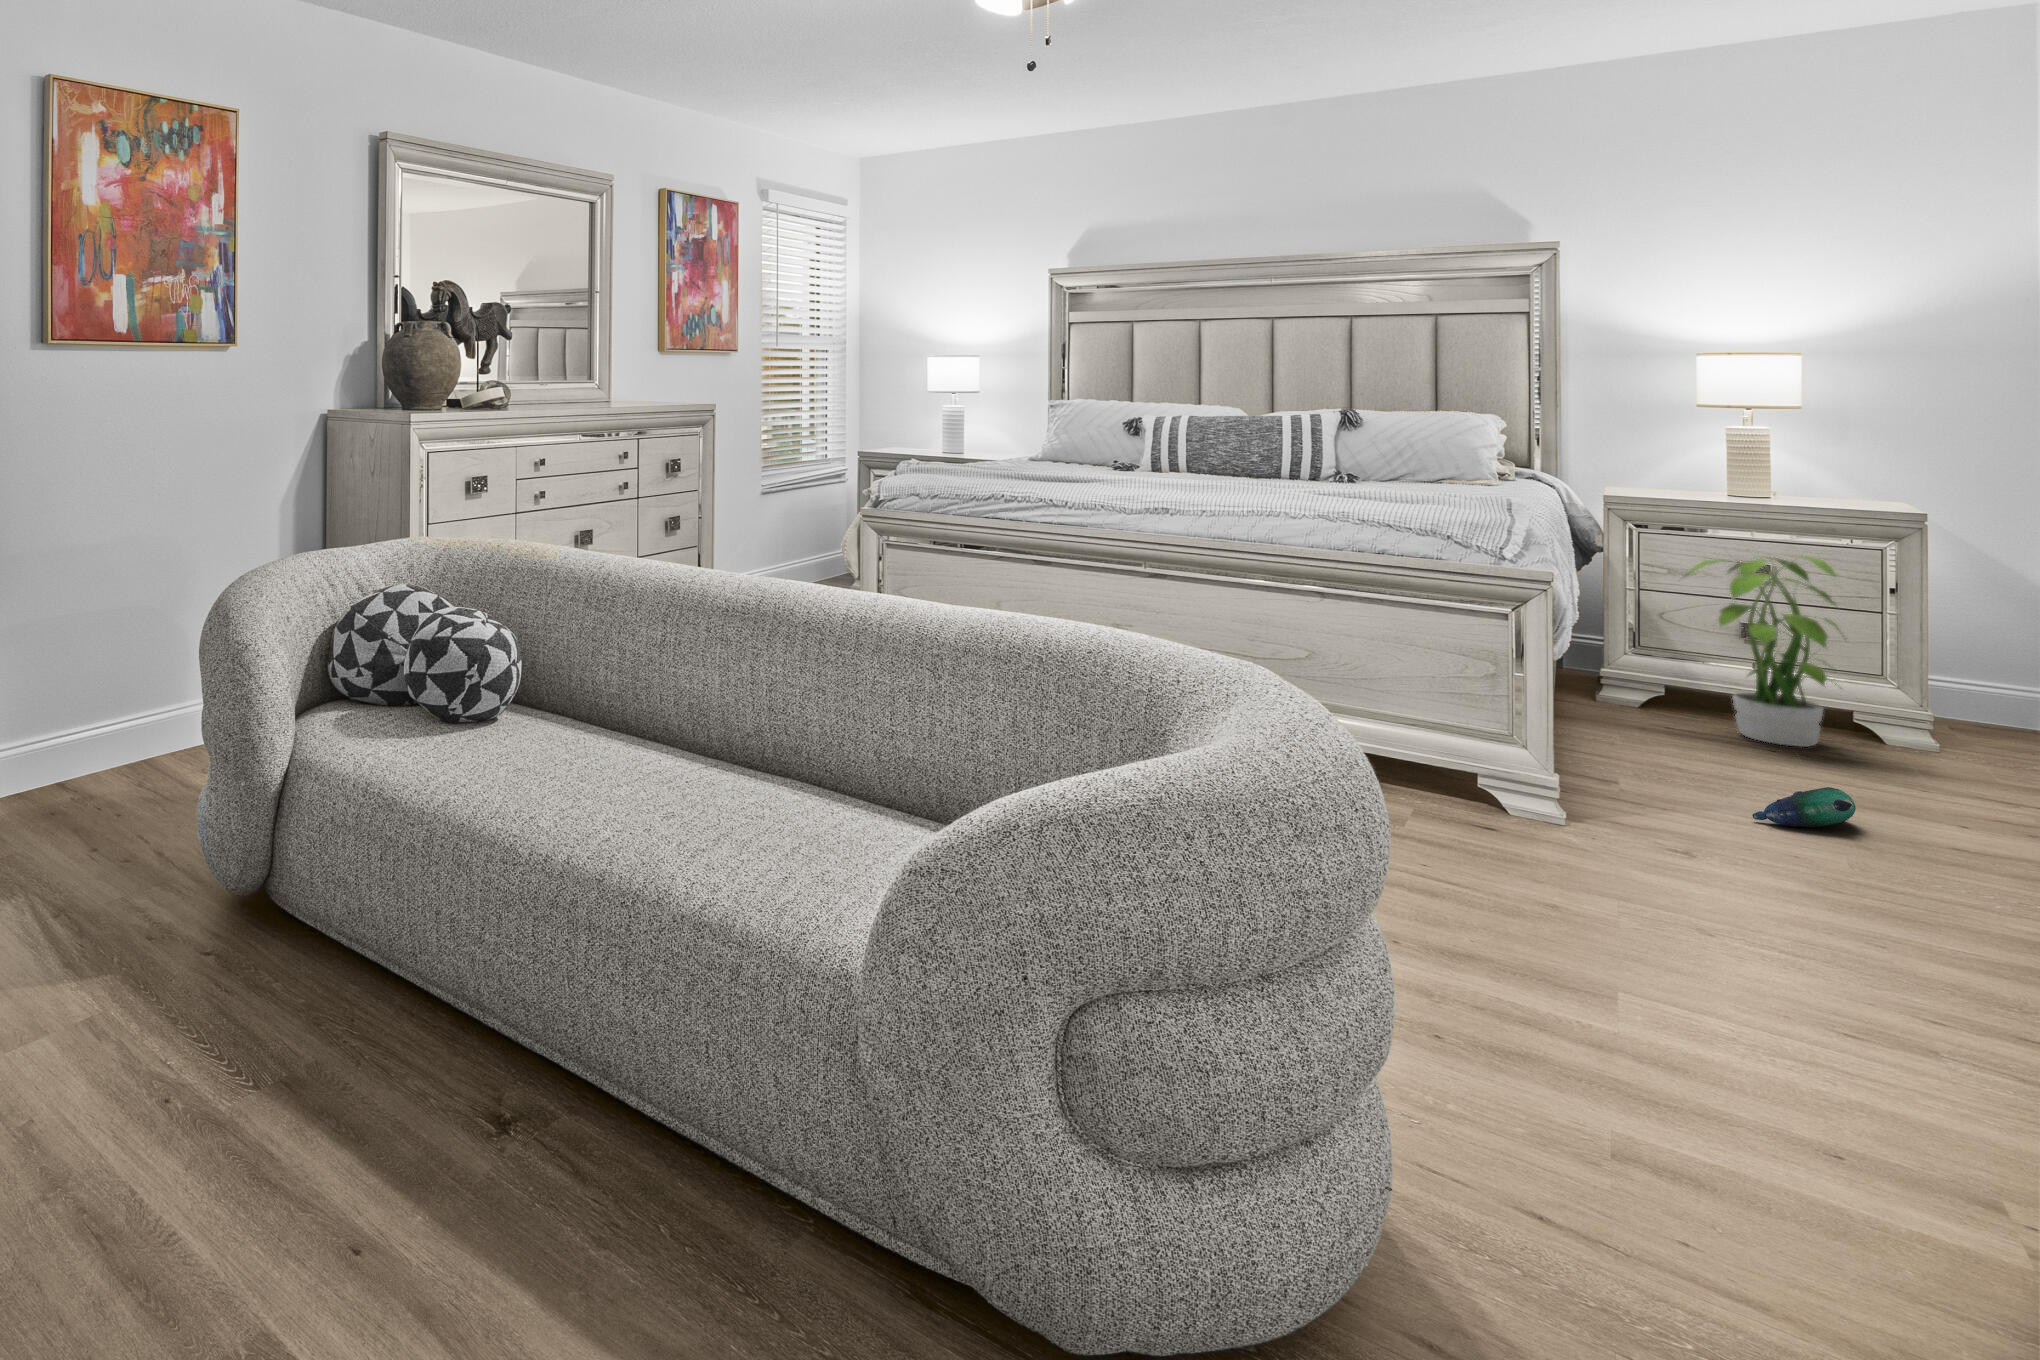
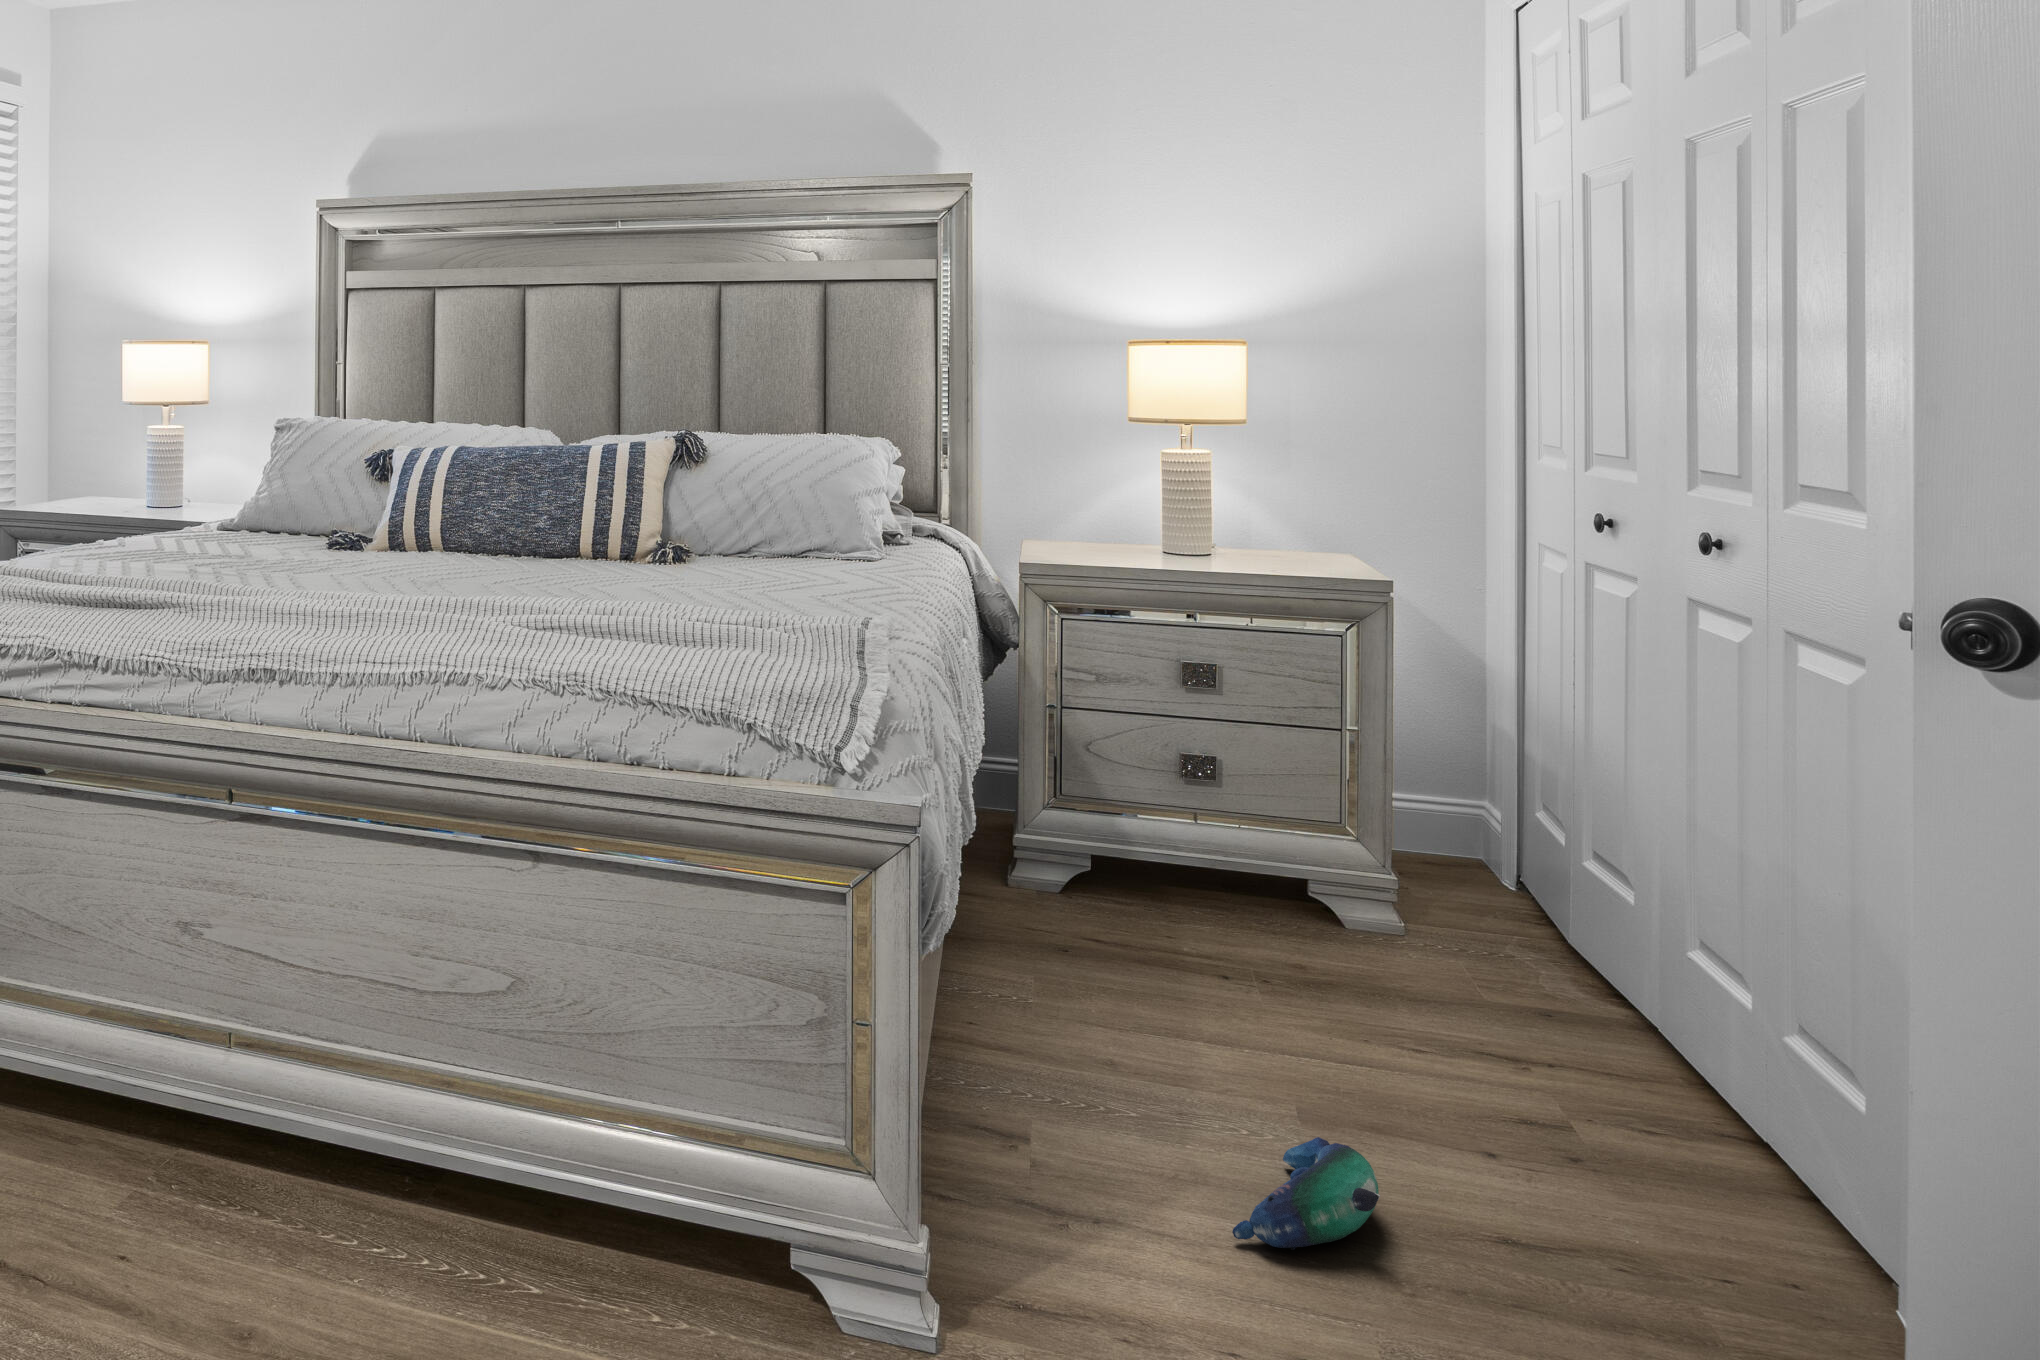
potted plant: present [1682,553,1845,747] -> none [1108,644,1315,961]

